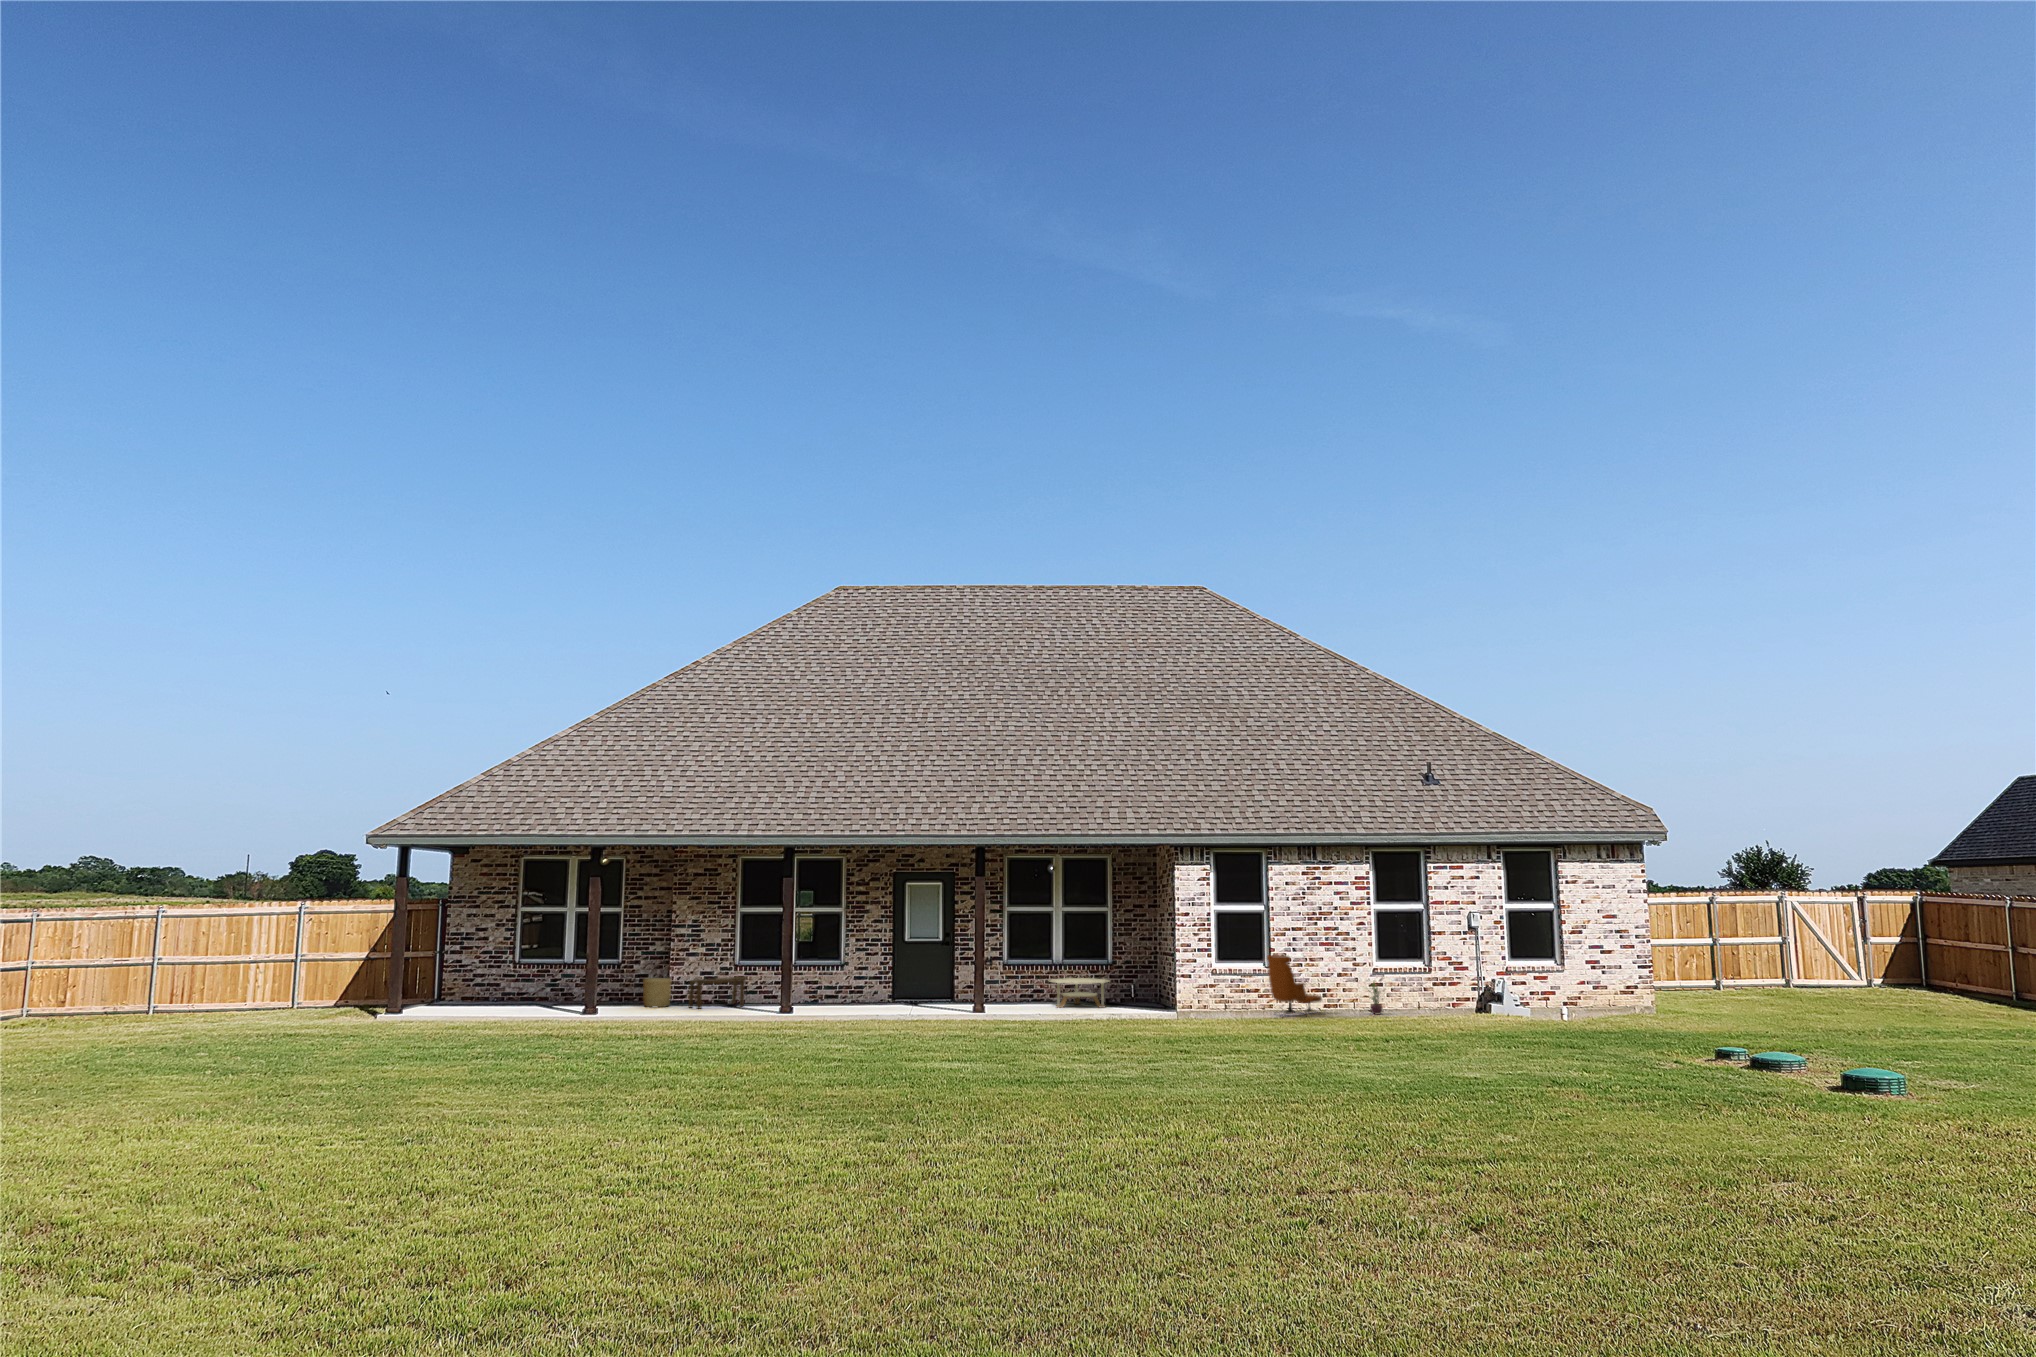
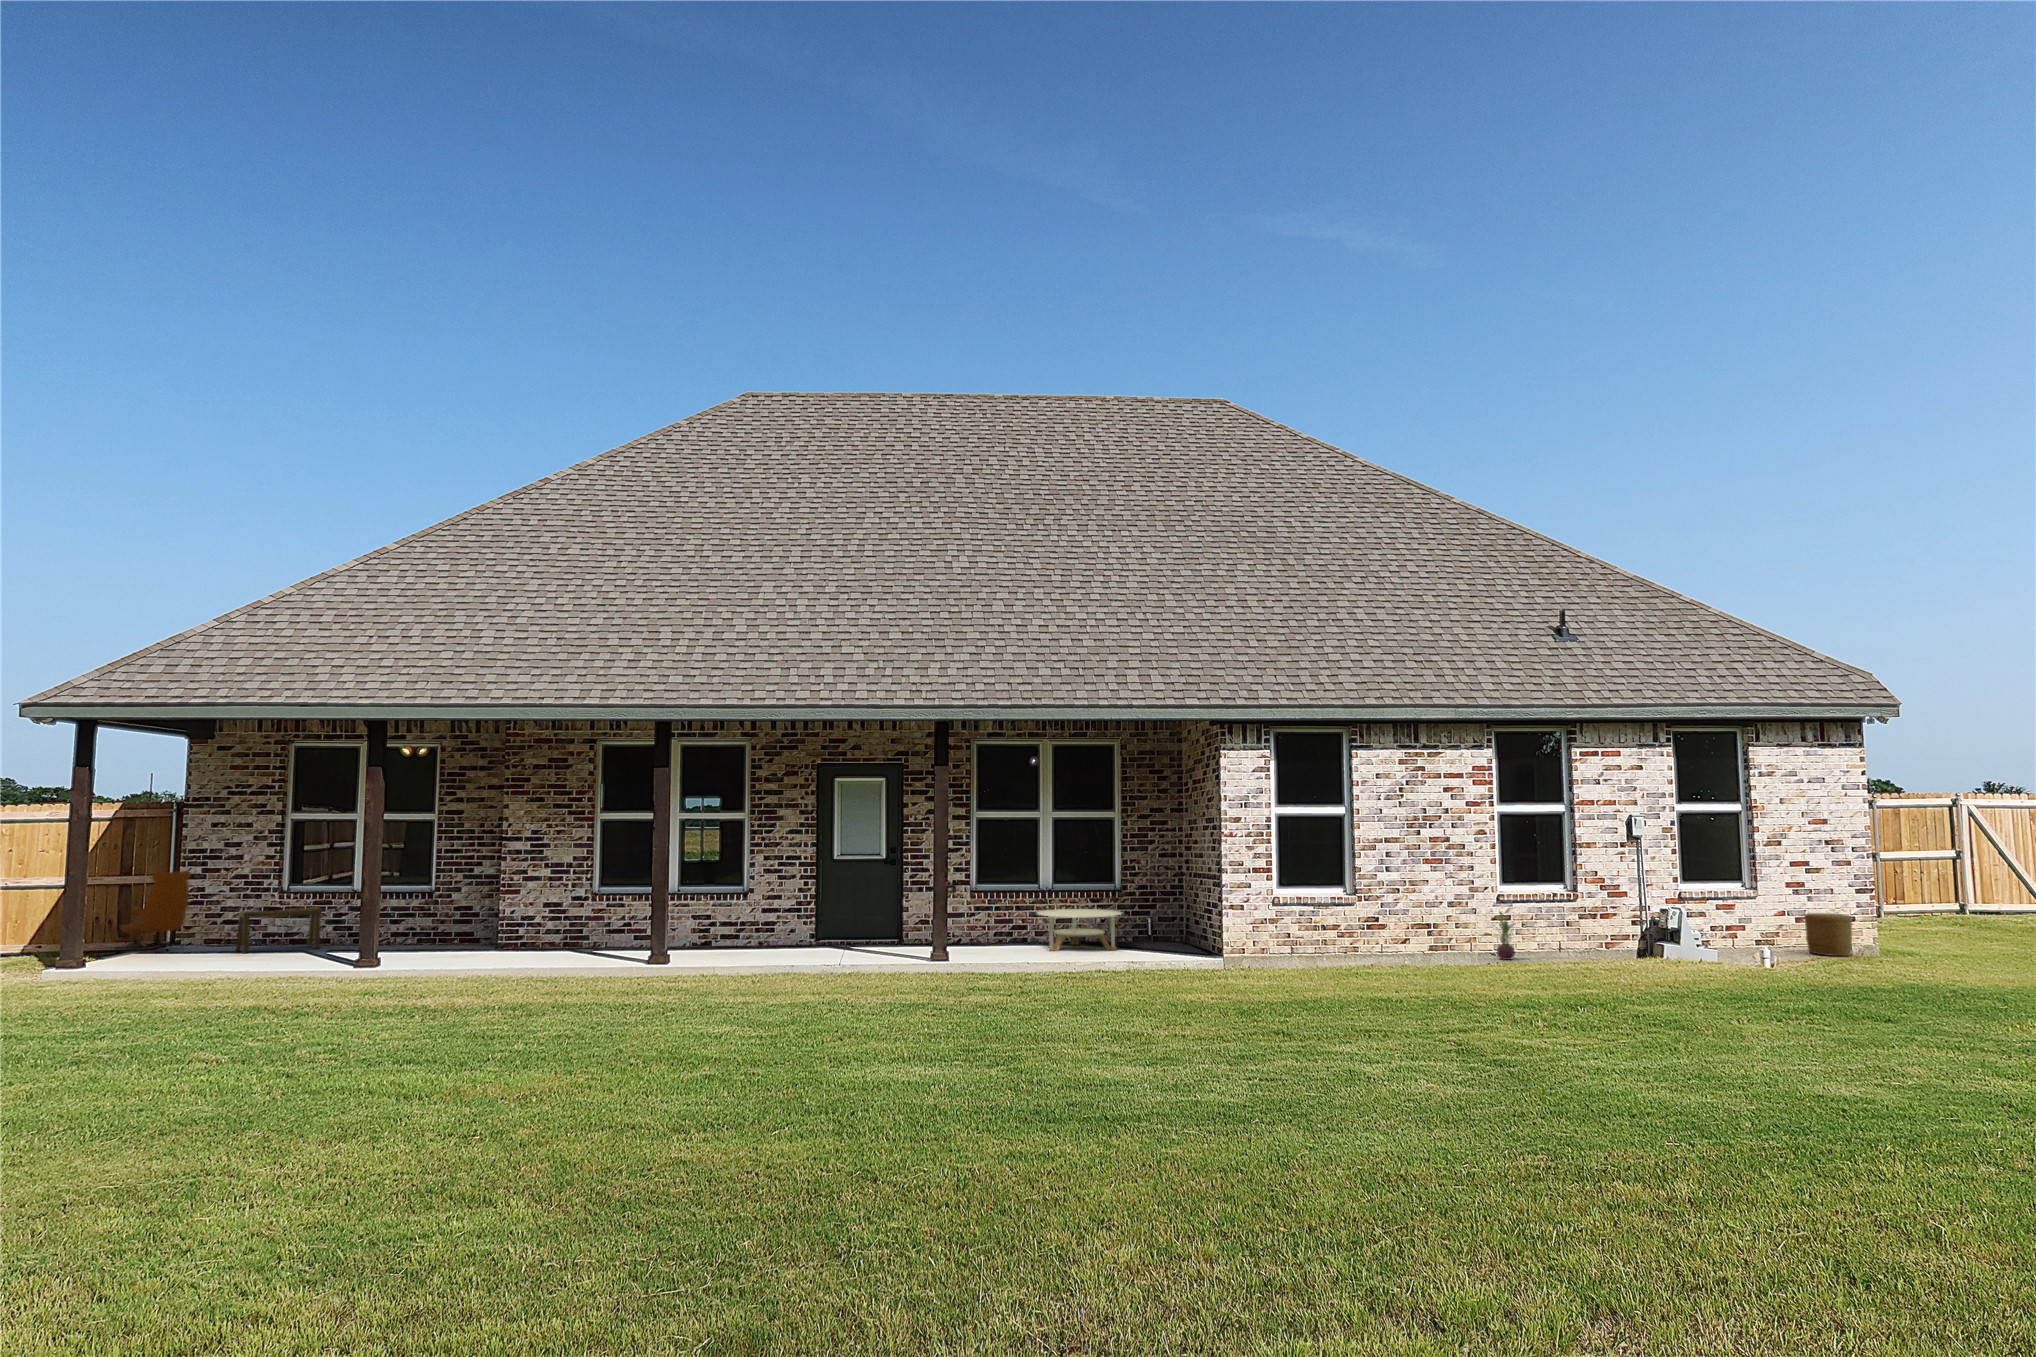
lounge chair: present [1267,955,1322,1016] -> present [120,871,191,950]
bench: present [688,977,745,1009] -> present [236,907,322,953]
woven basket: present [643,978,672,1007] -> present [1804,913,1852,956]

